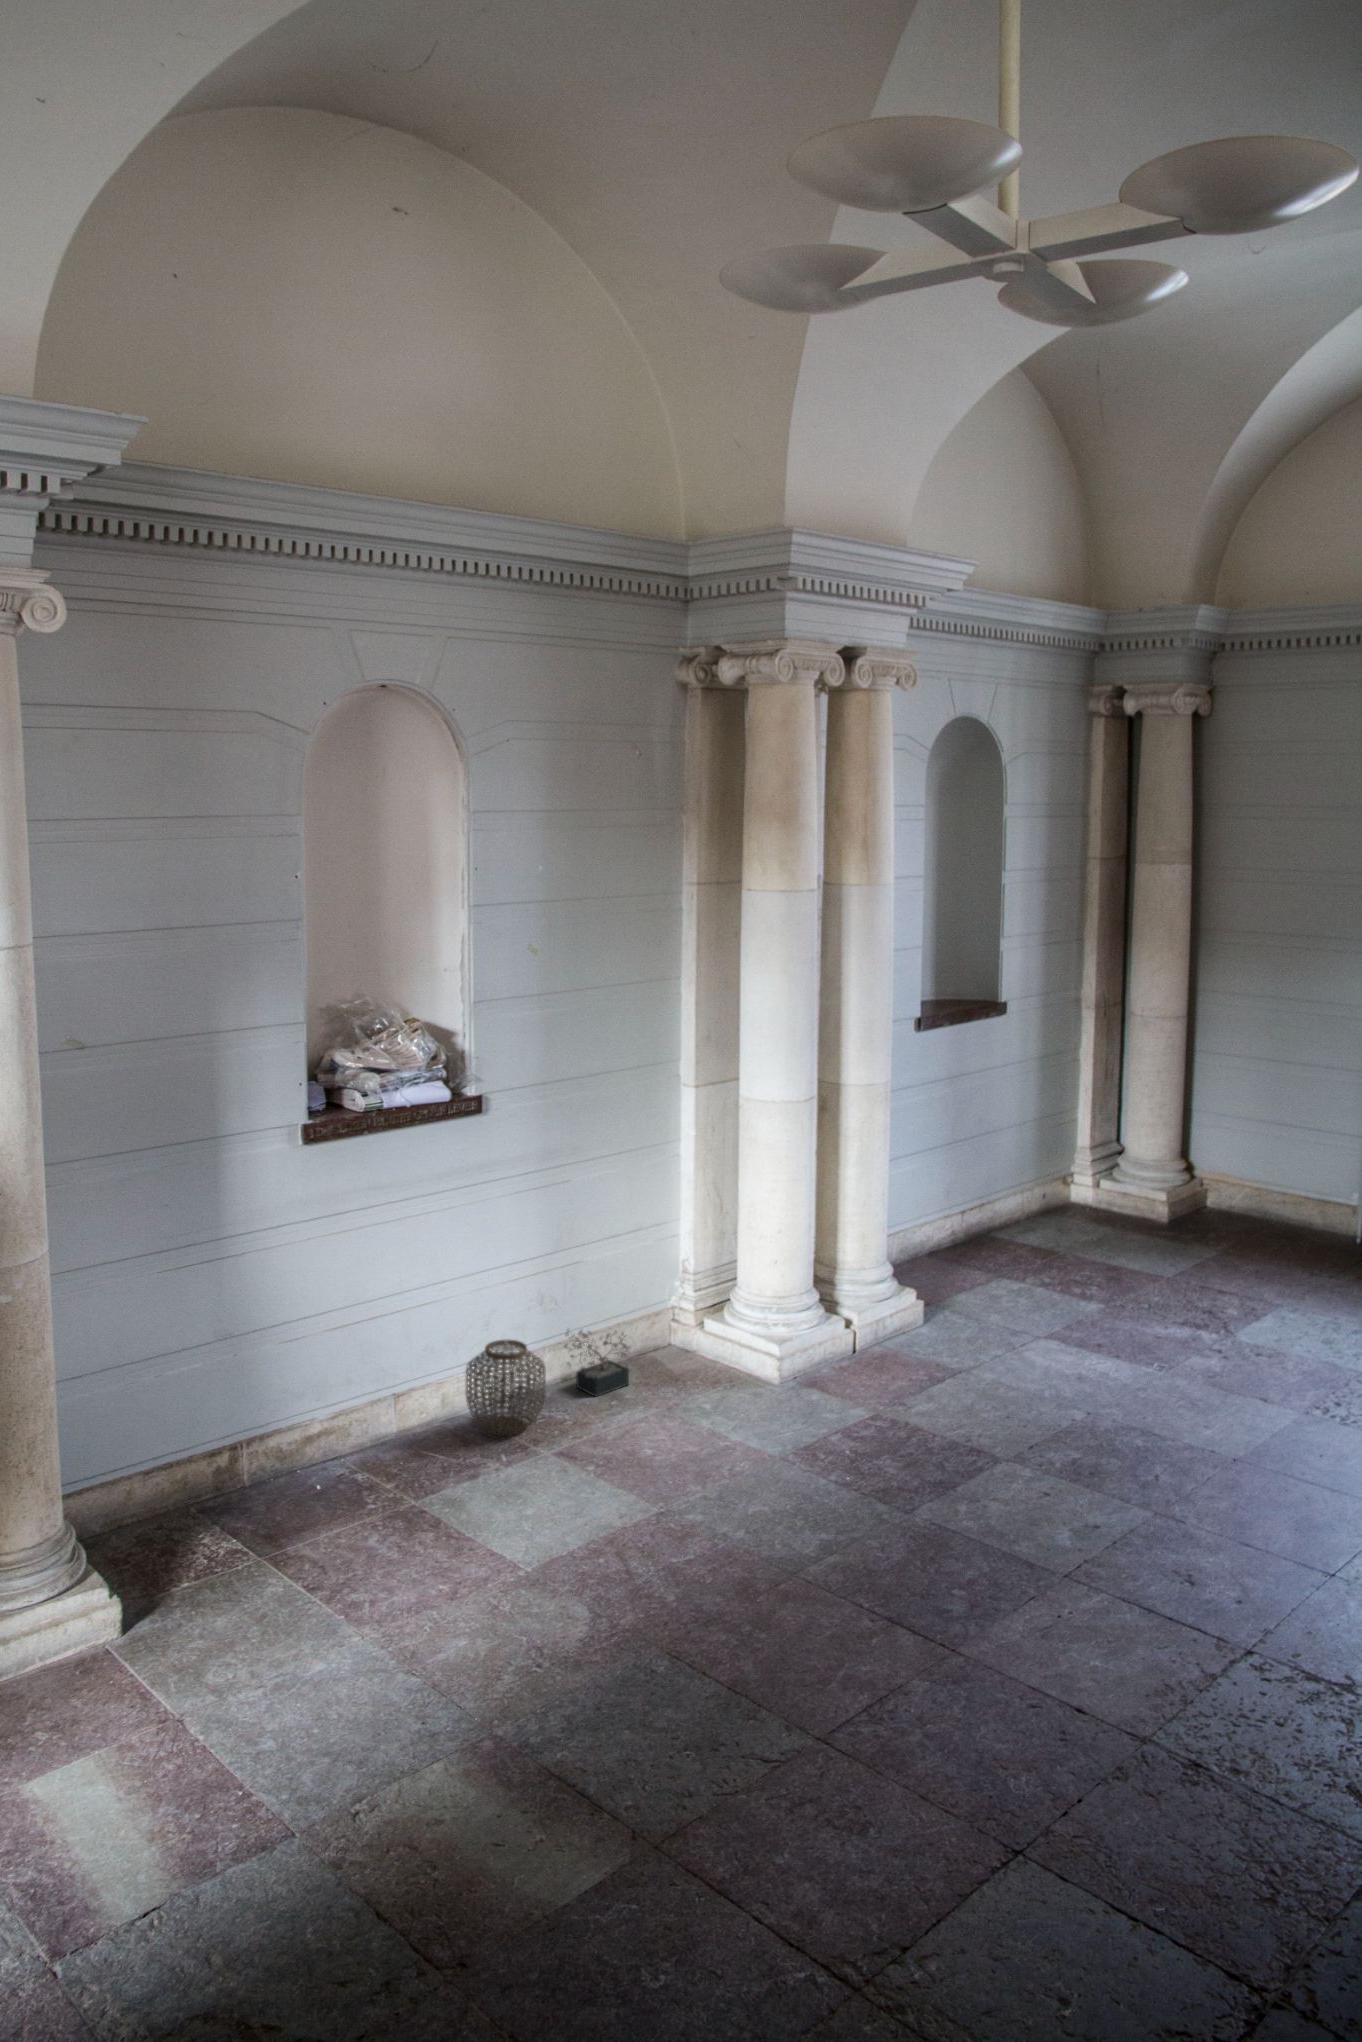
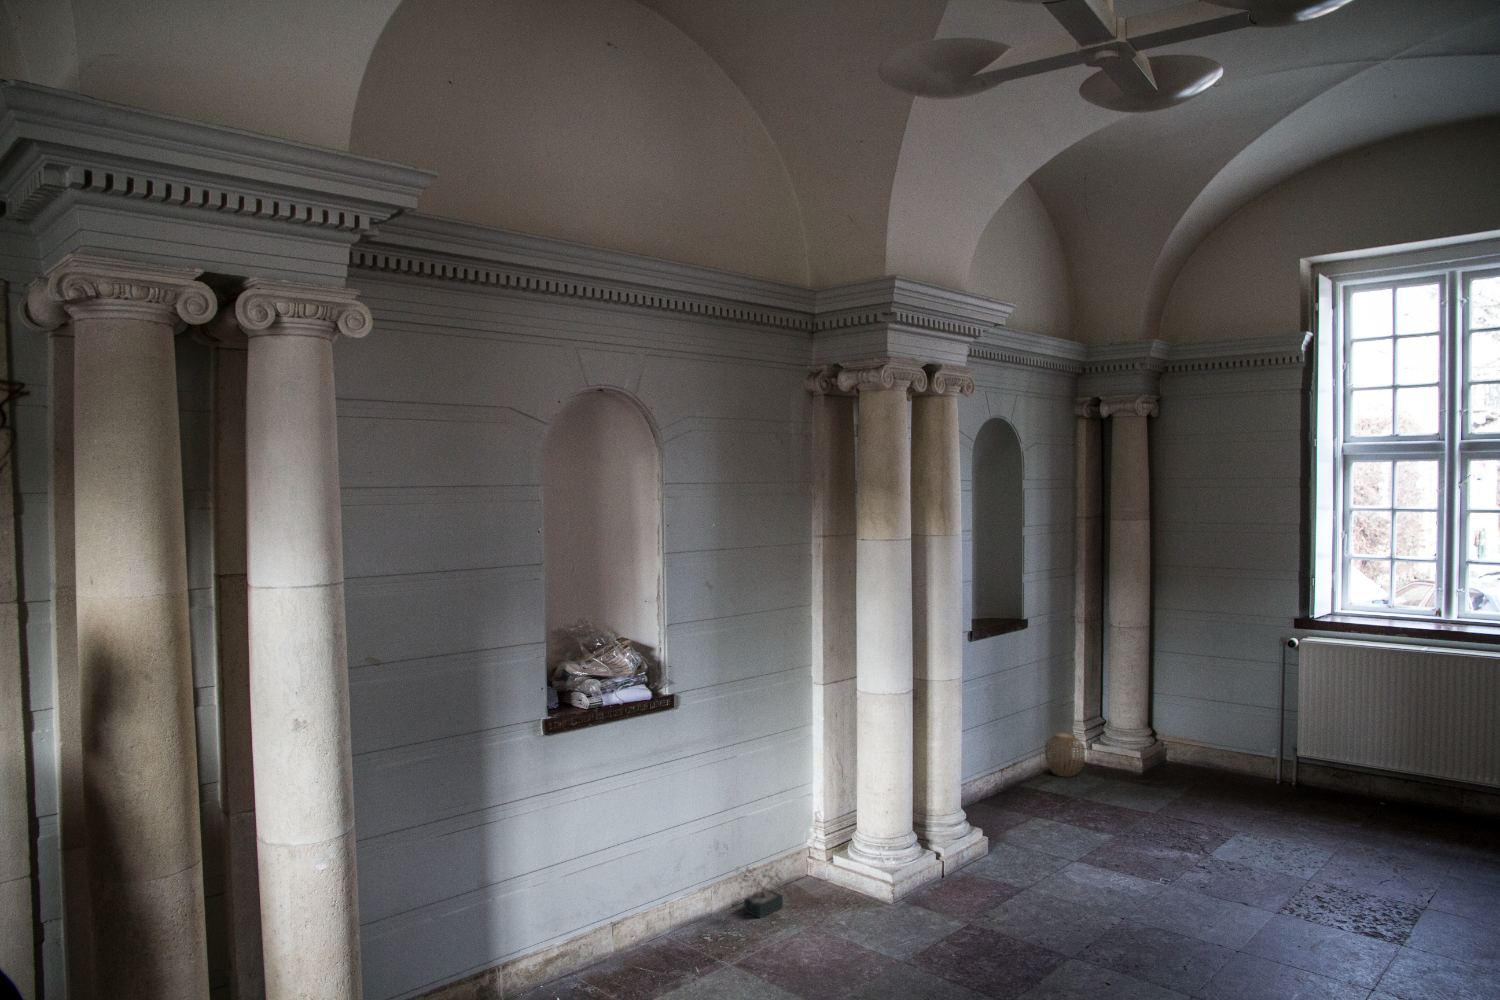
woven basket: present [466,1340,546,1435] -> present [1045,732,1085,777]

